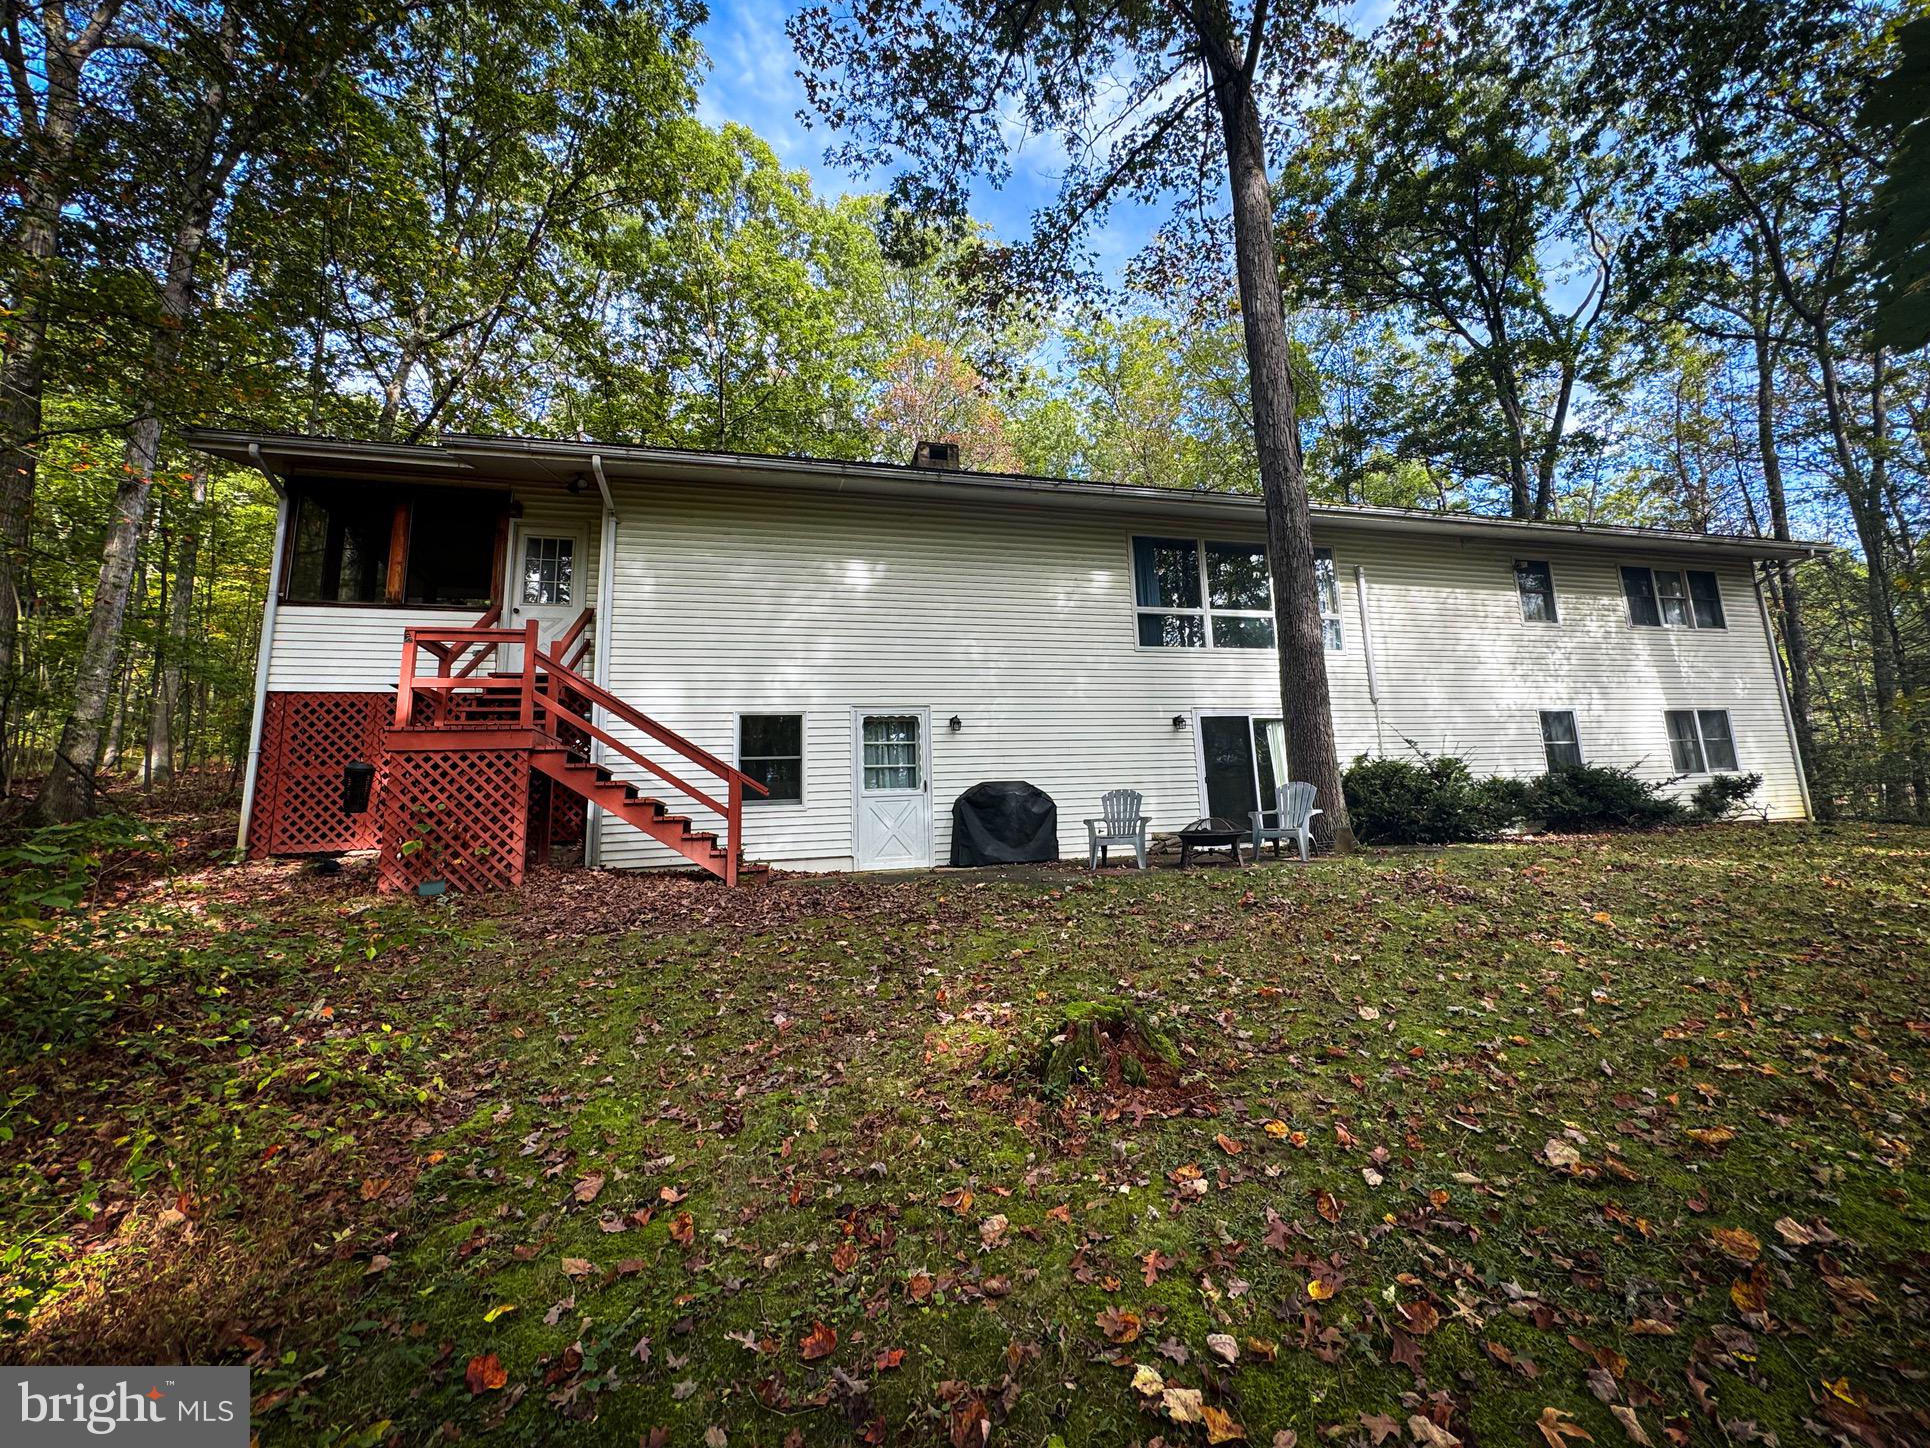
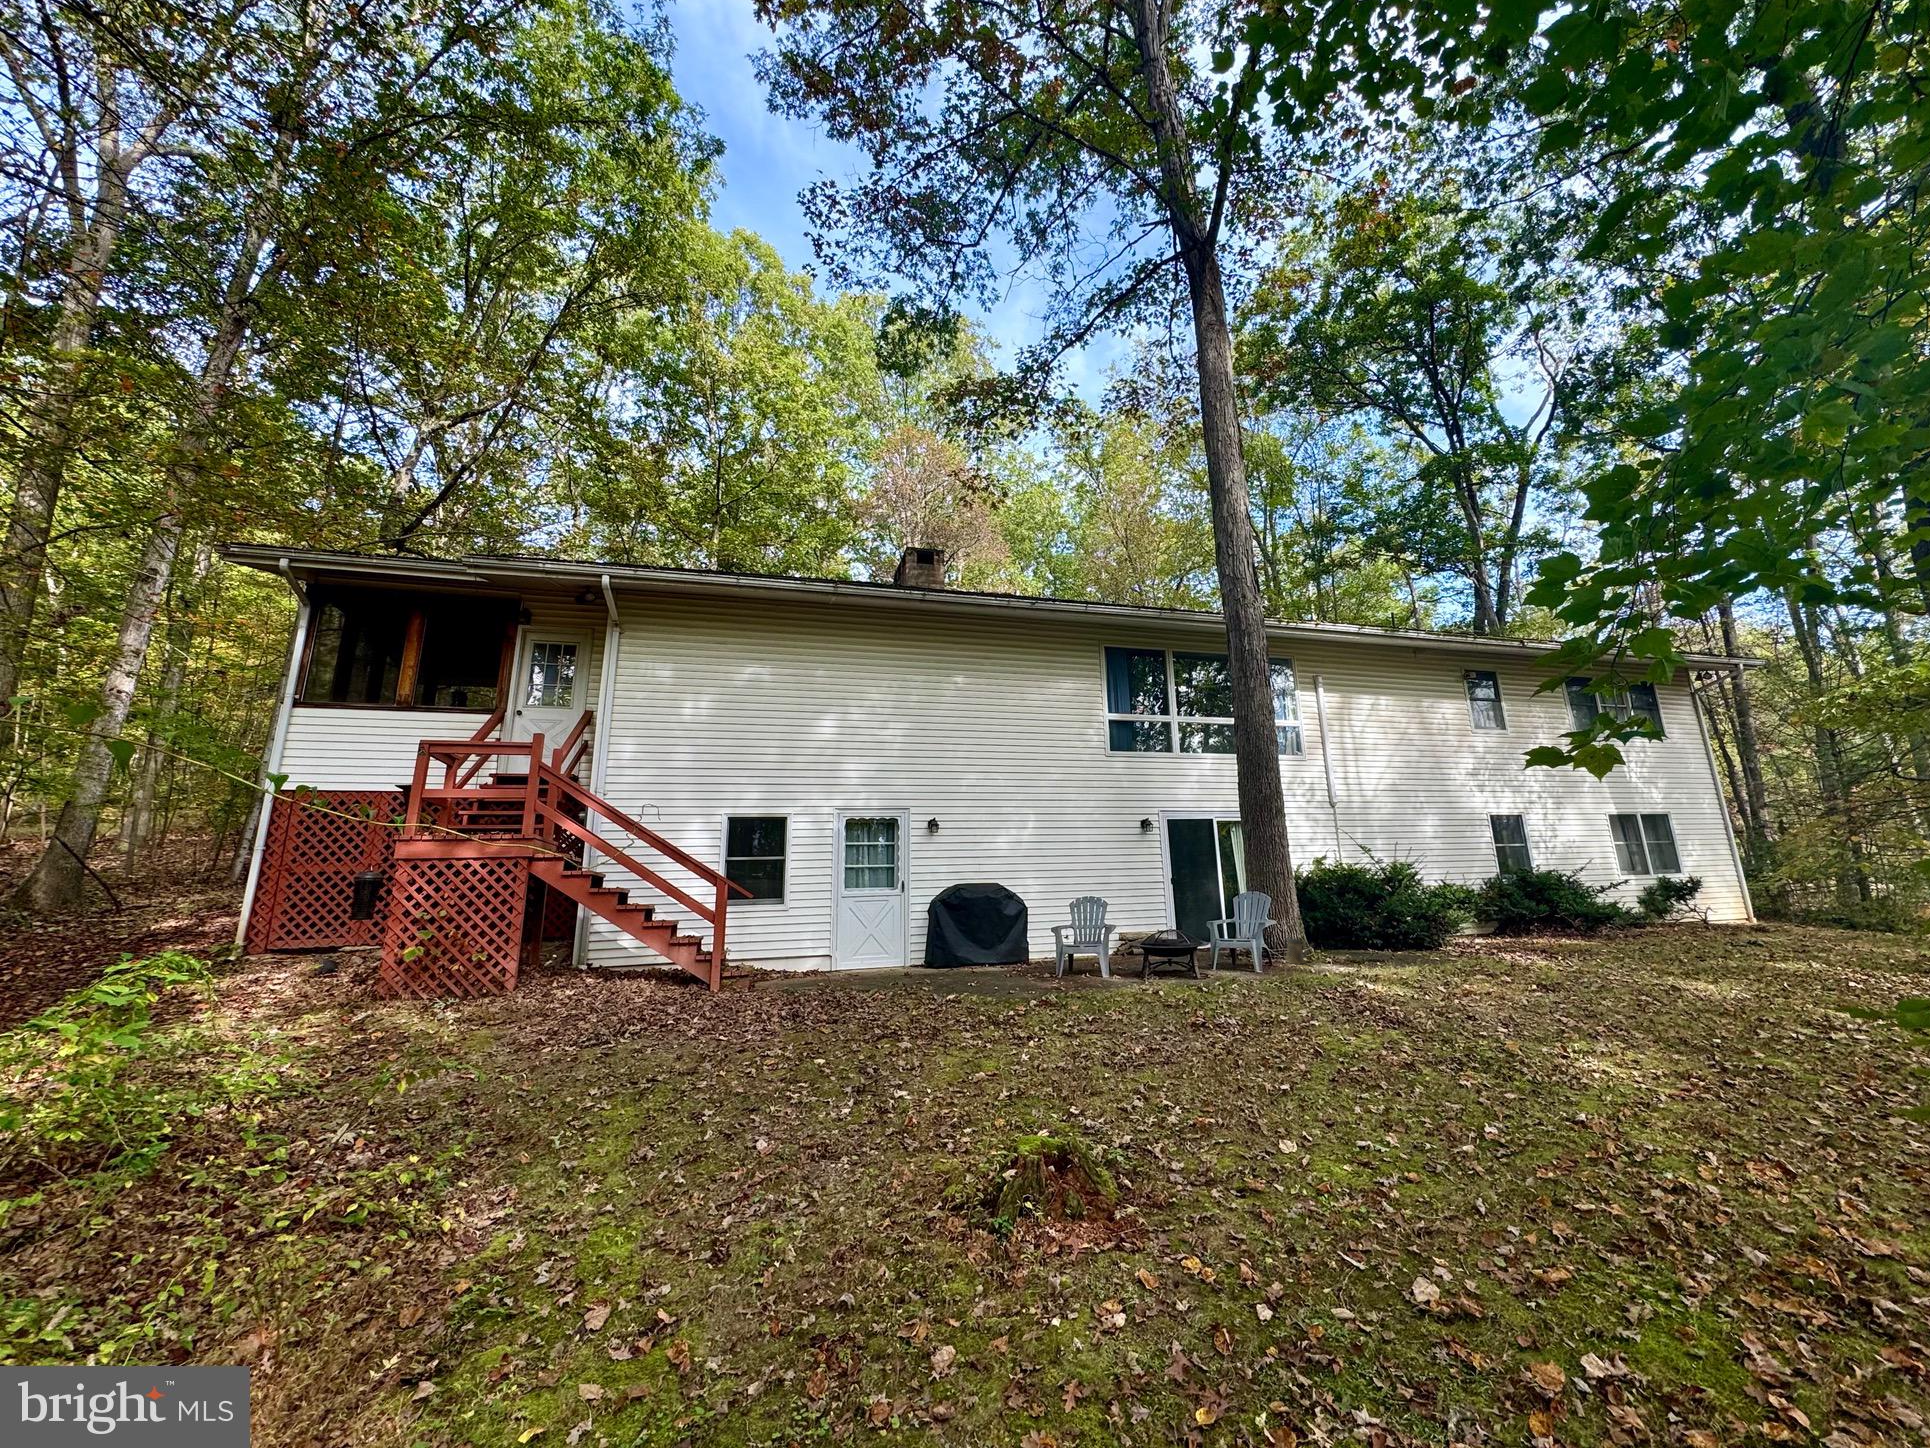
potted plant: present [412,825,457,895] -> none [400,930,447,1000]

